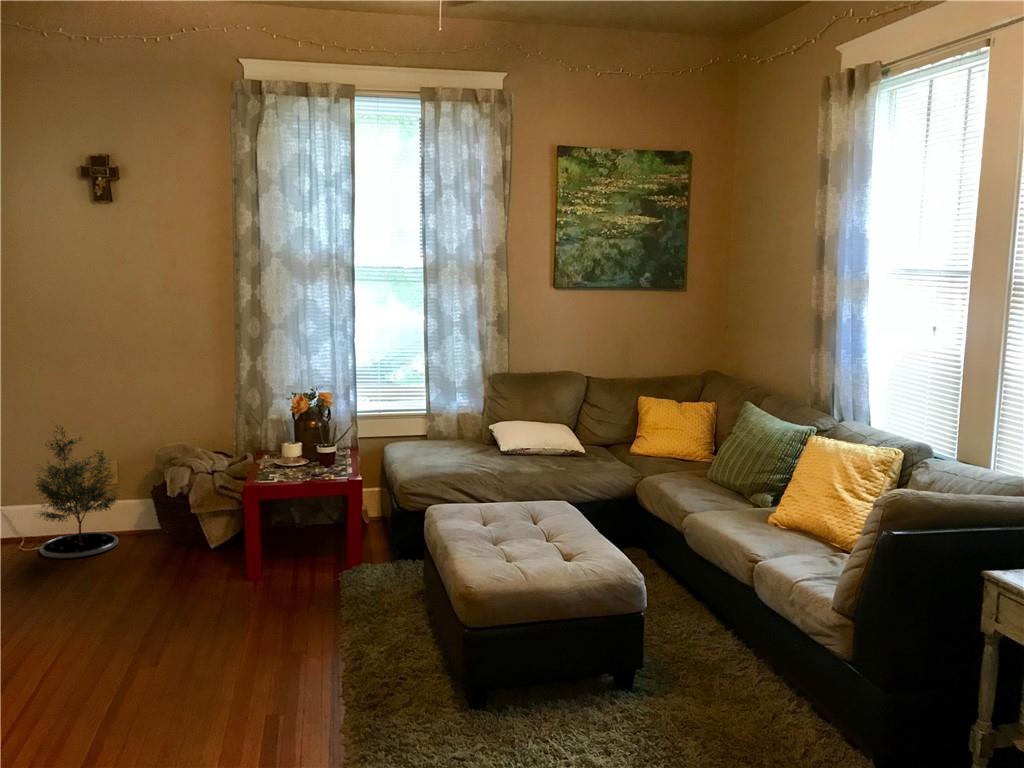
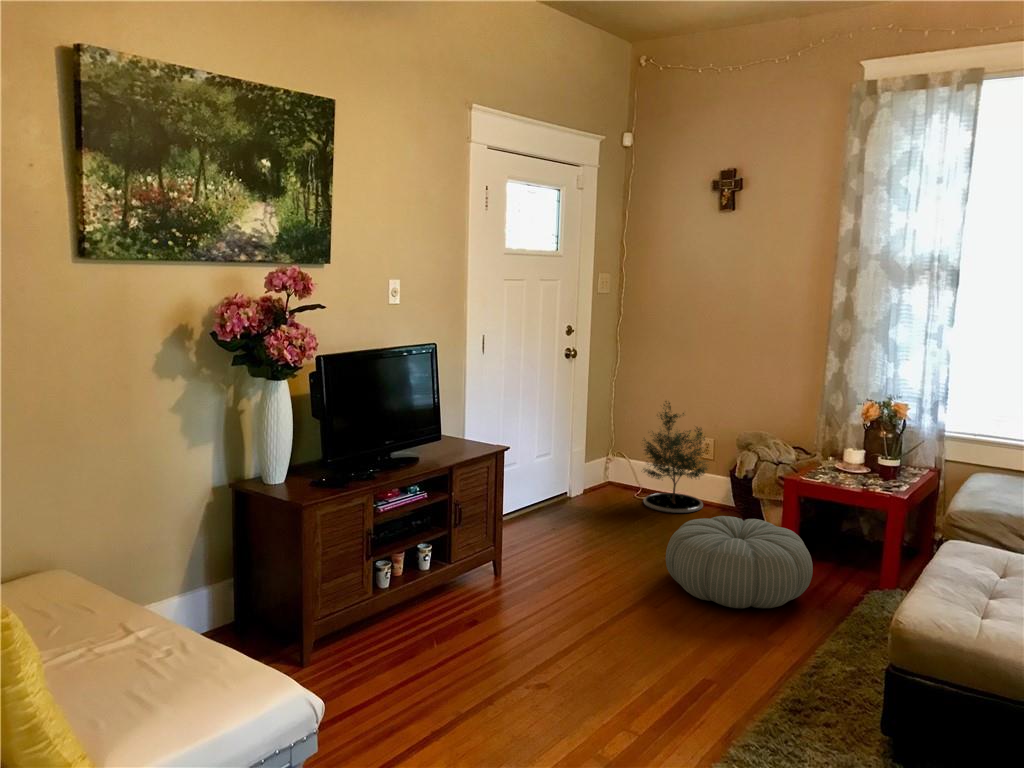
pouf: none [134,534,296,637] -> present [666,516,813,608]

